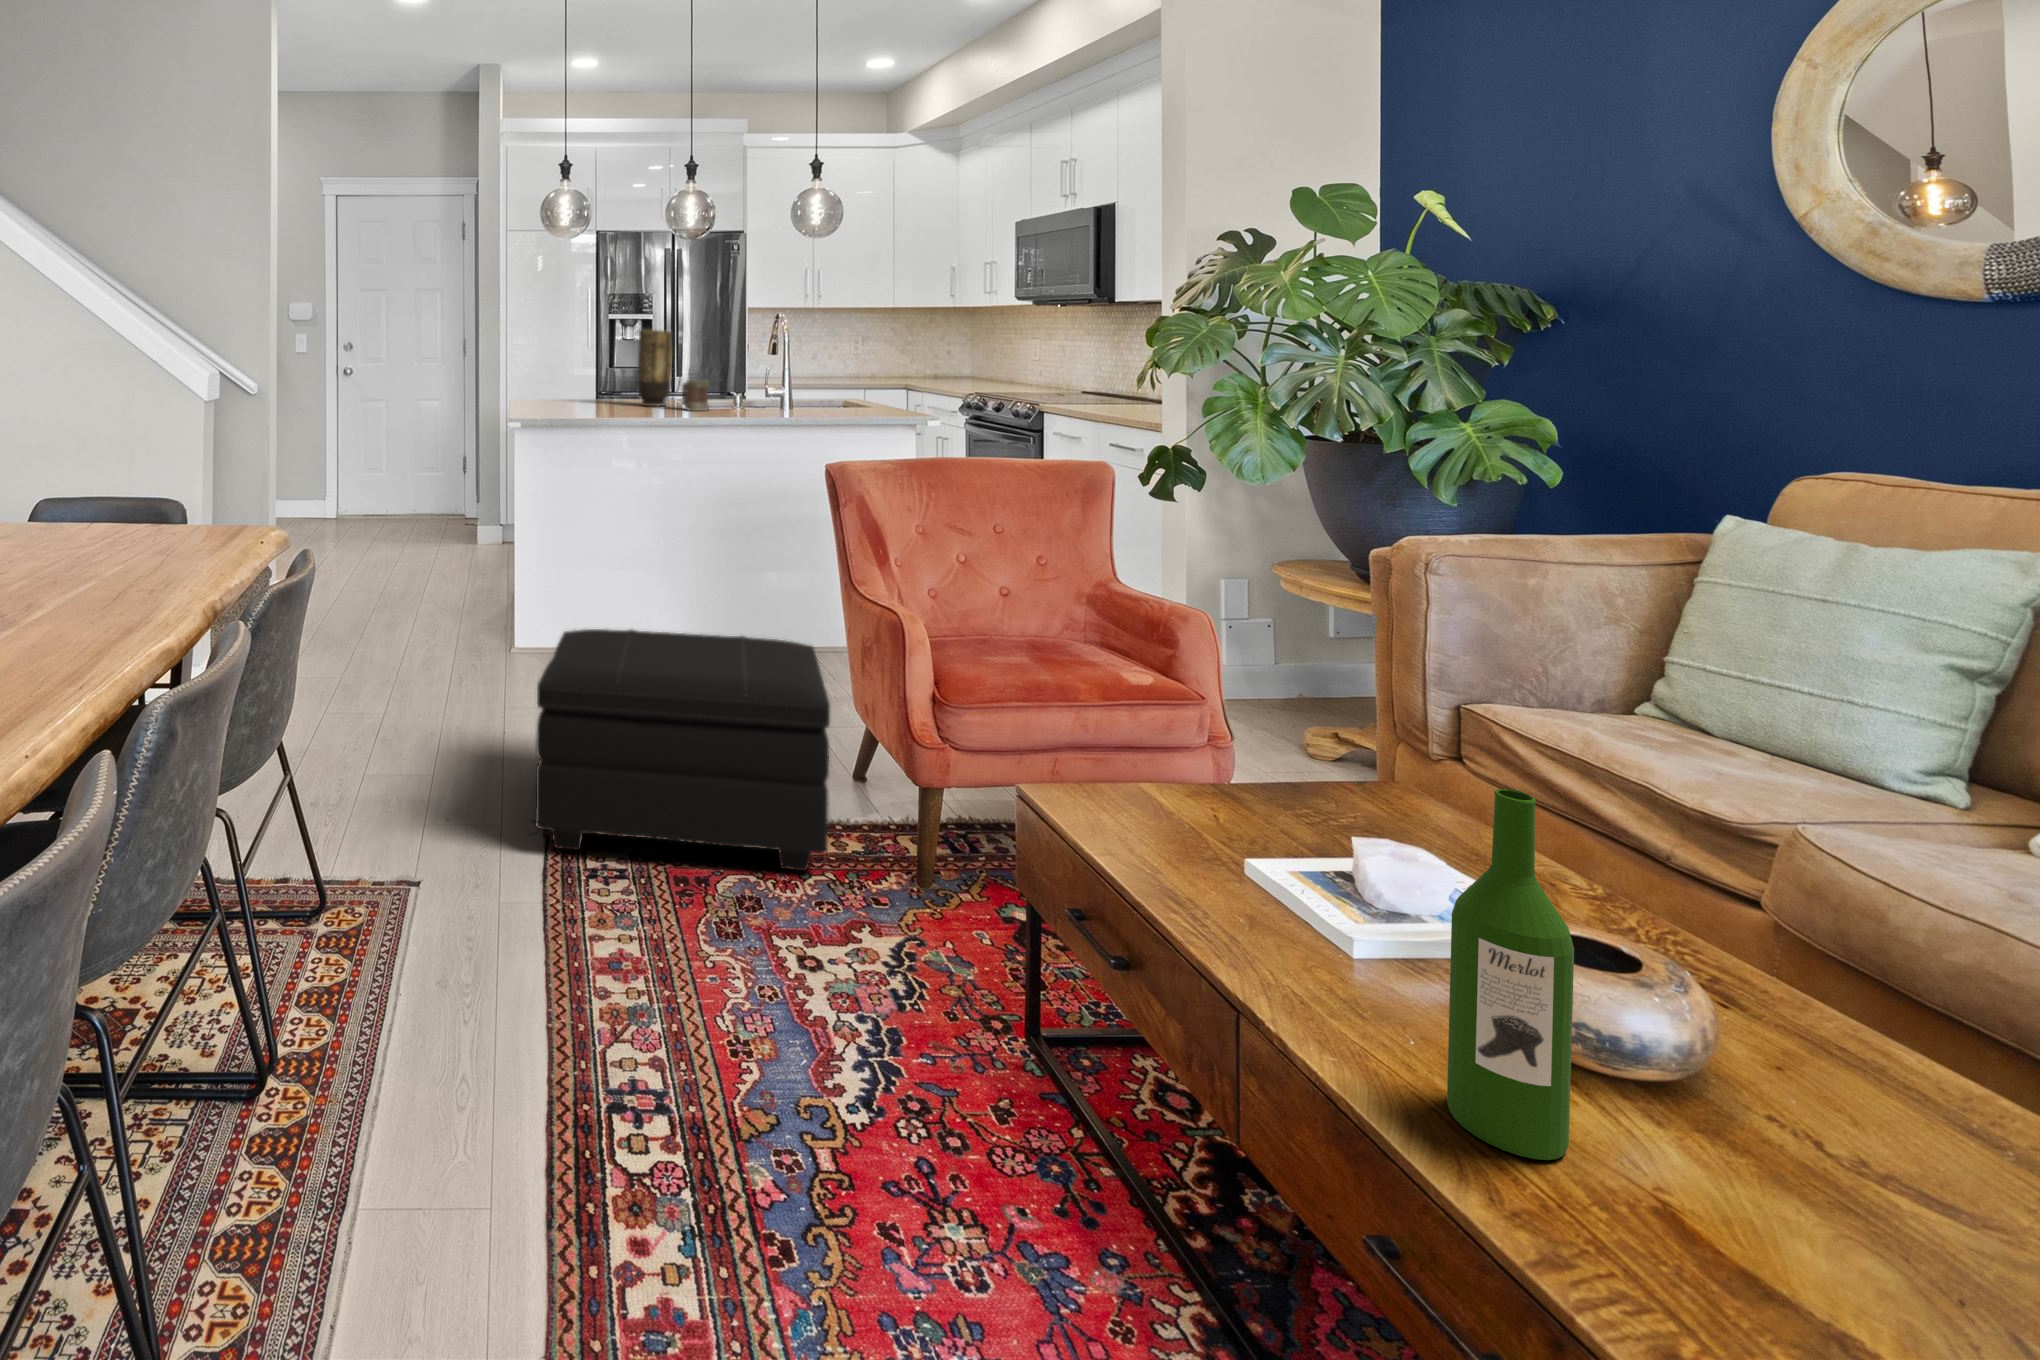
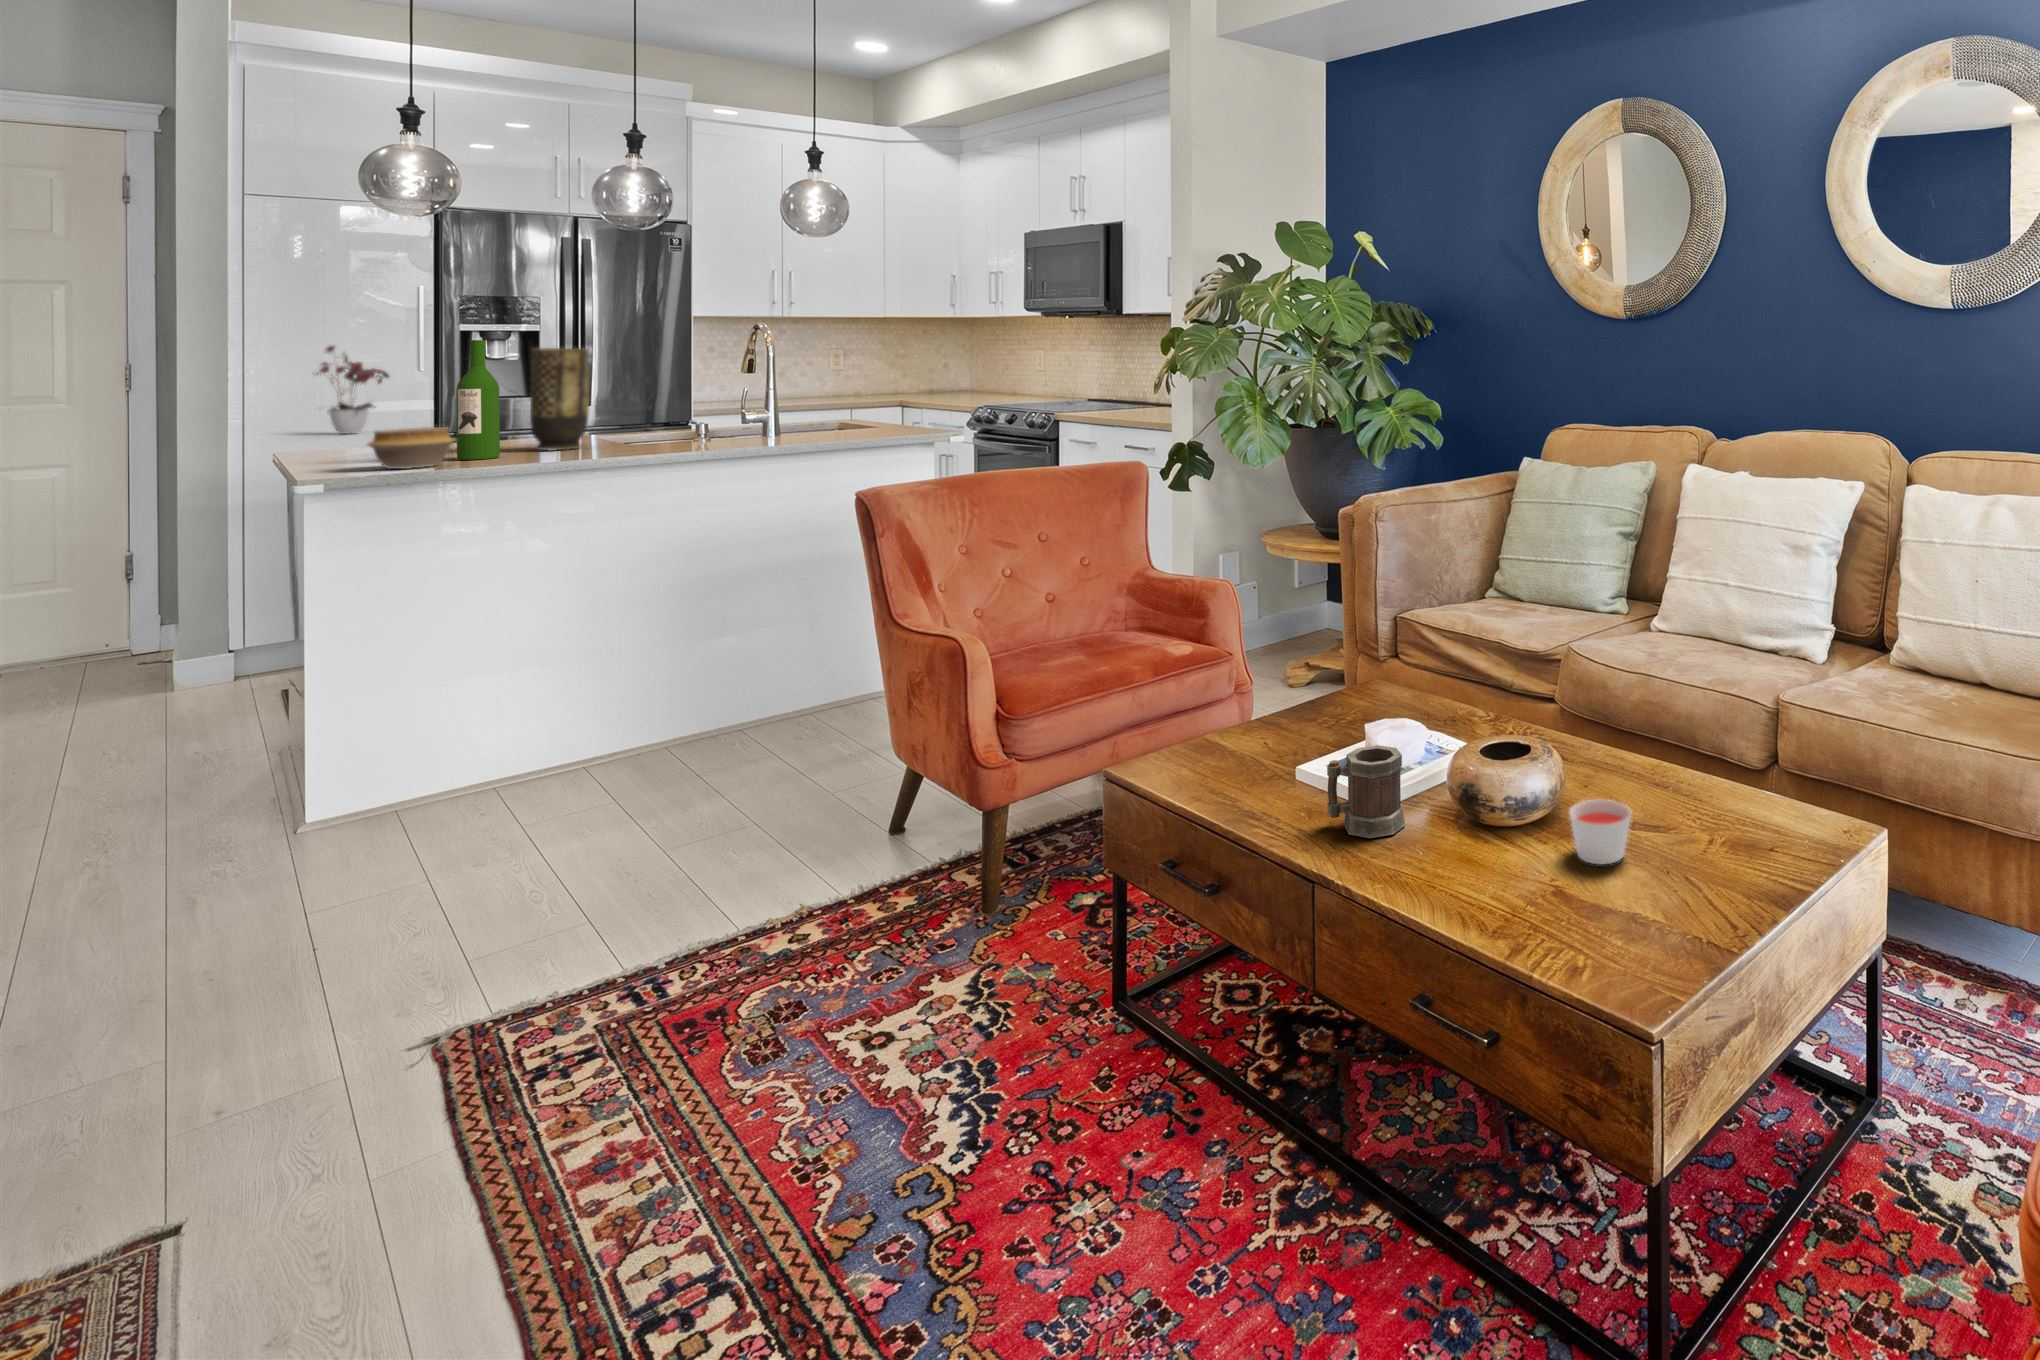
flower arrangement: none [540,322,583,385] -> present [312,346,389,434]
mug: present [682,380,709,411] -> present [1327,745,1405,838]
bowl: none [547,384,592,412] -> present [368,427,455,469]
footstool: present [536,629,830,871] -> none [431,702,881,1064]
wine bottle: present [1447,789,1574,1160] -> present [456,340,500,460]
candle: none [1714,1092,1865,1225] -> present [1570,800,1631,864]

